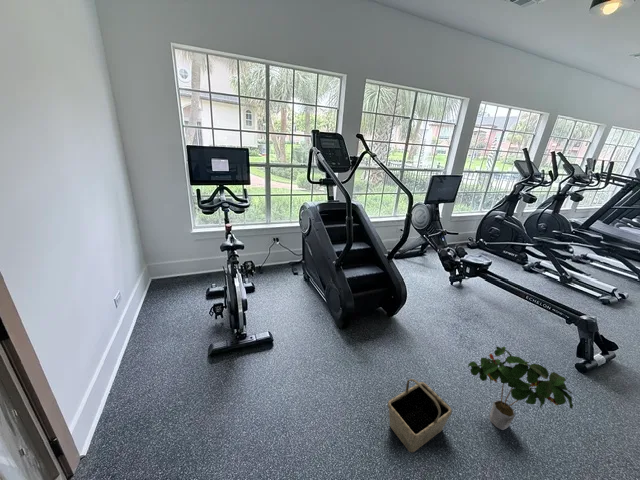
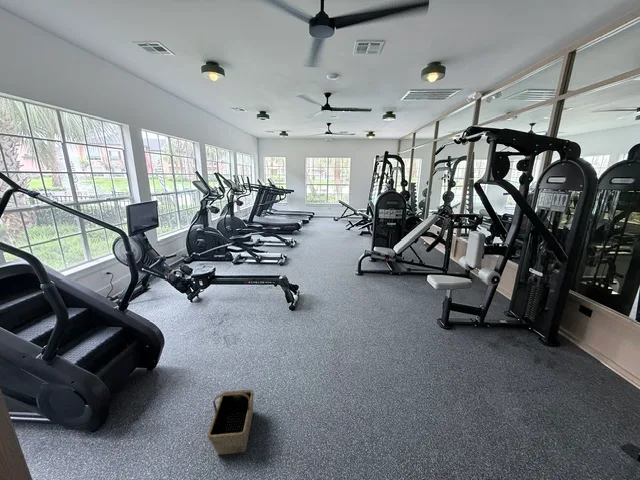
potted plant: present [468,347,573,430] -> none [244,316,301,376]

